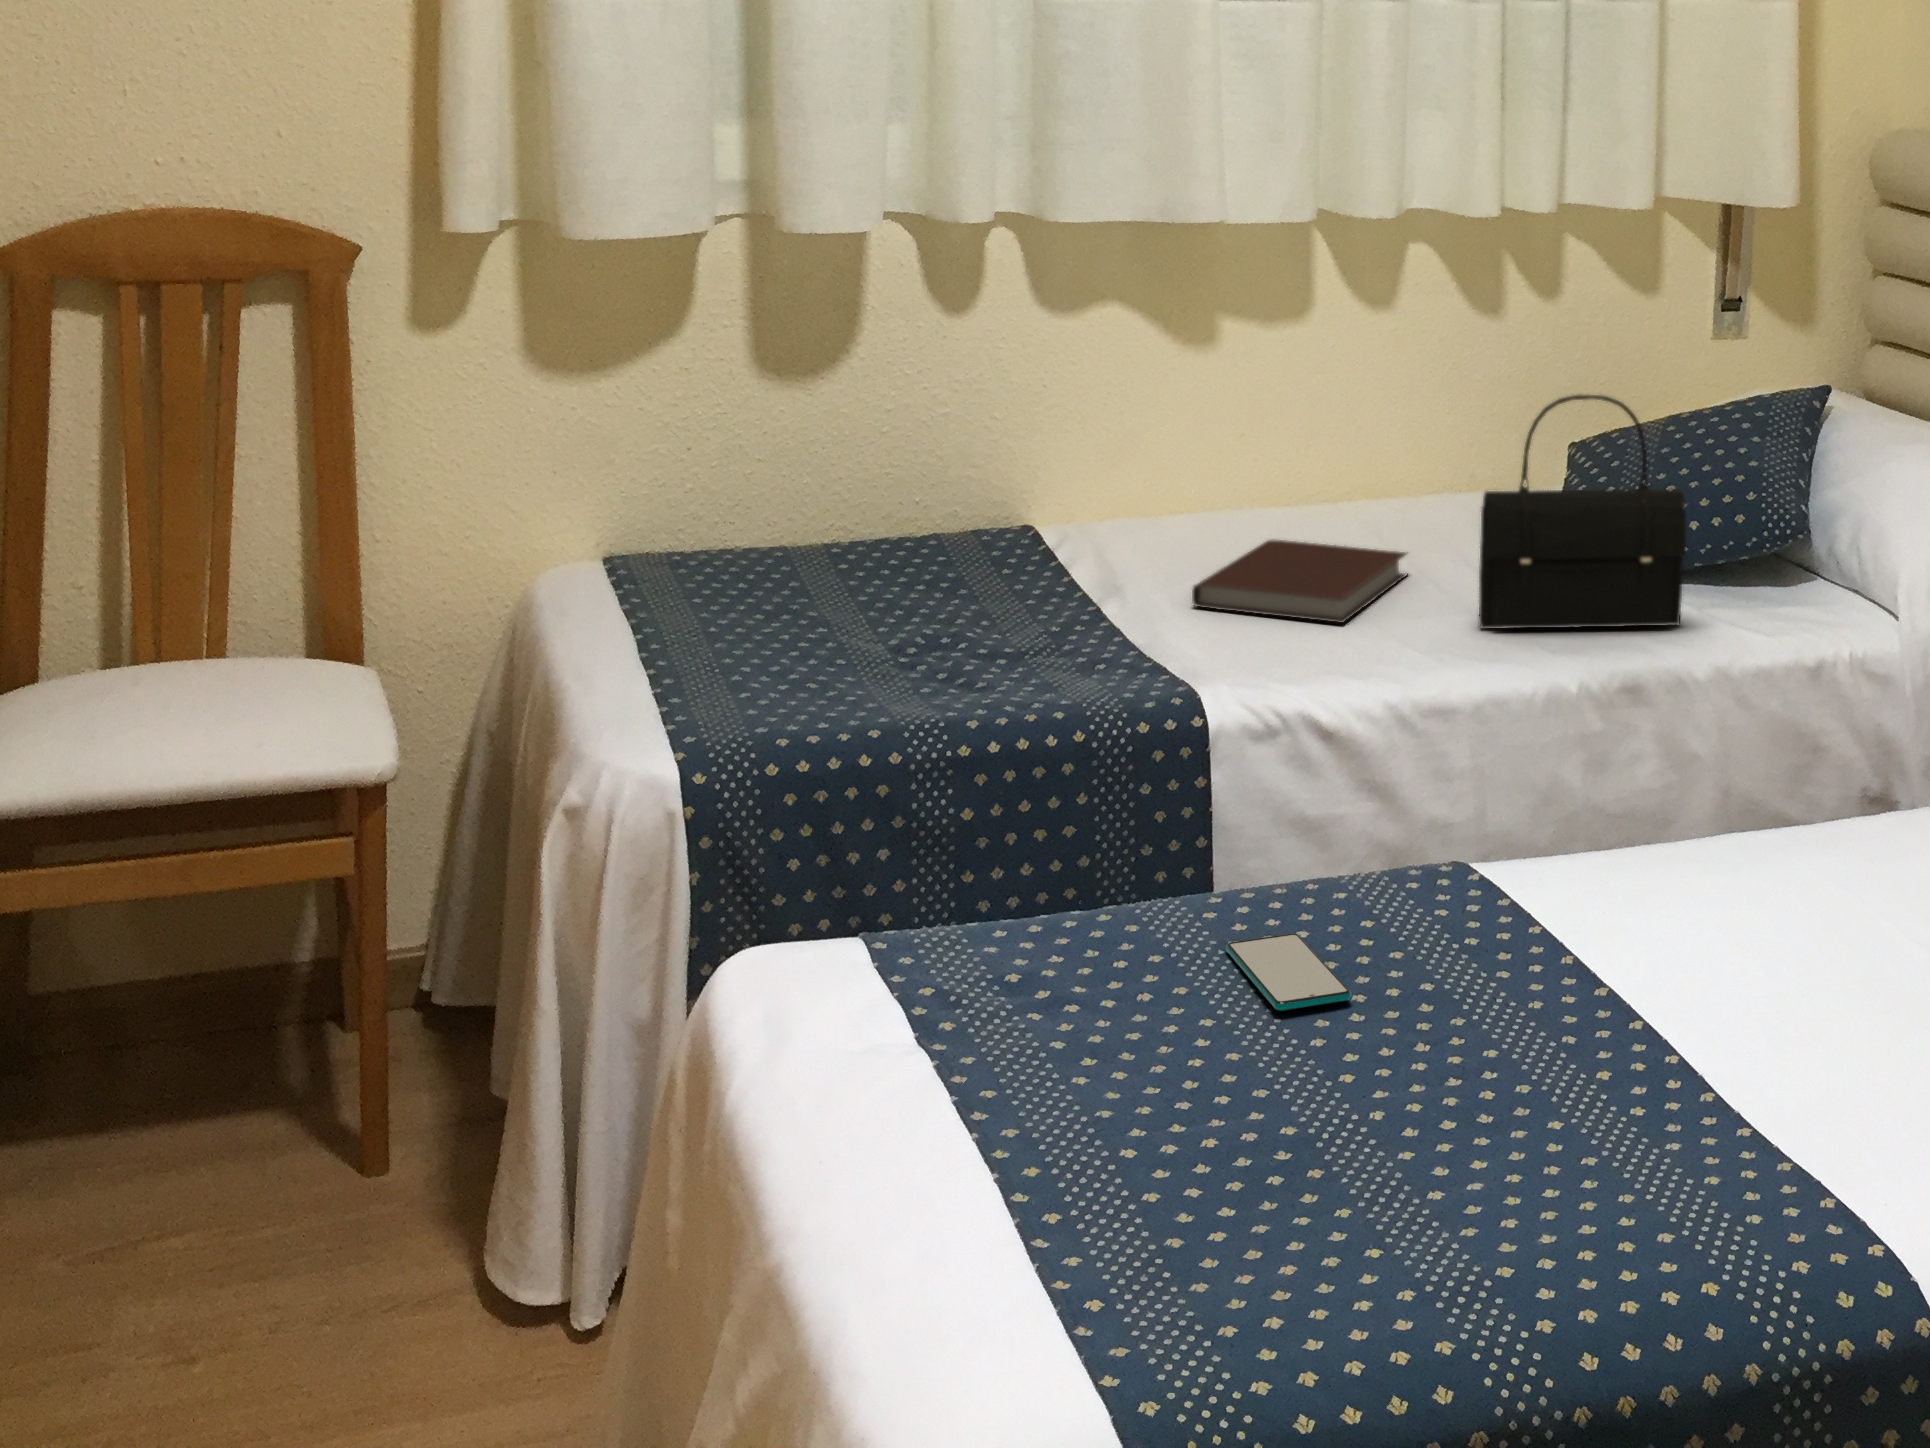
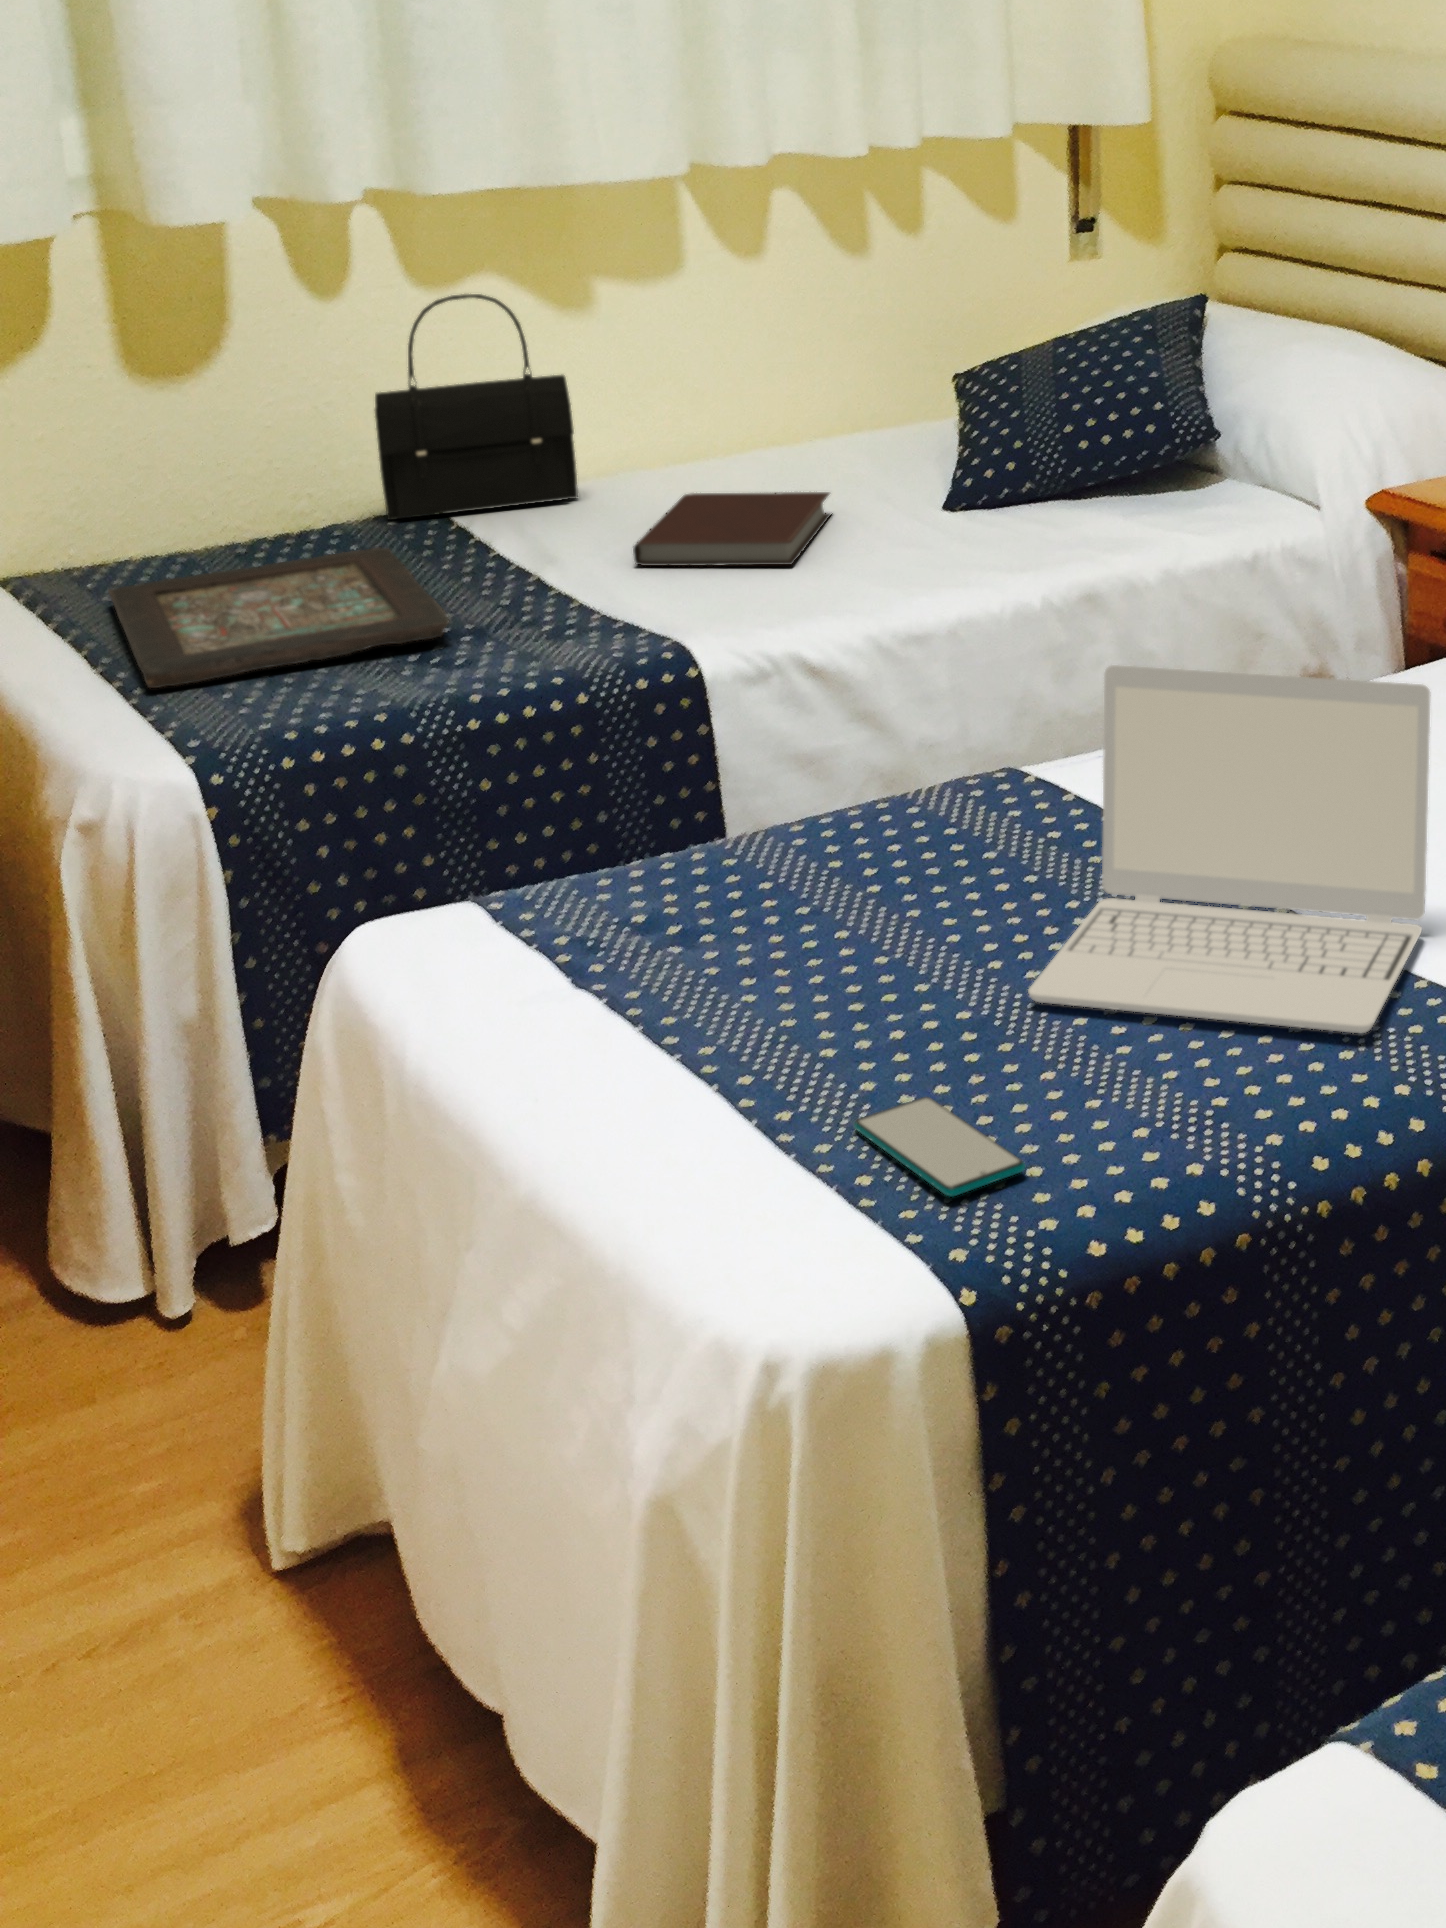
handbag: present [1479,395,1686,629] -> present [375,294,578,520]
decorative tray: none [677,561,982,677] -> present [108,548,450,688]
laptop: none [1364,771,1844,1220] -> present [1028,665,1431,1033]
smartphone: present [1226,933,1351,1011] -> present [854,1097,1026,1197]

